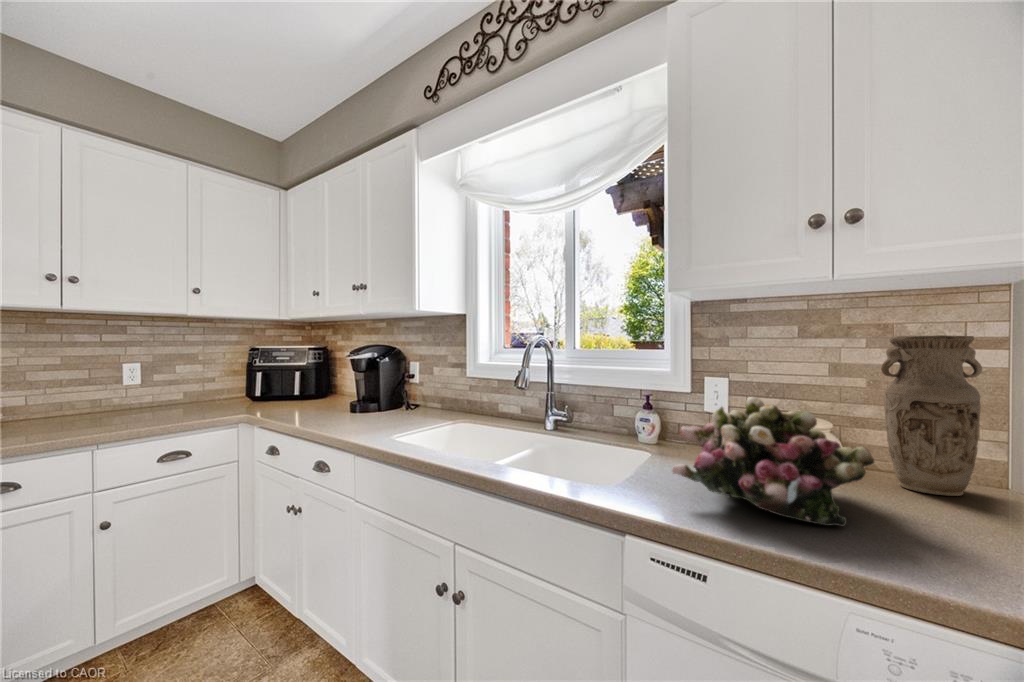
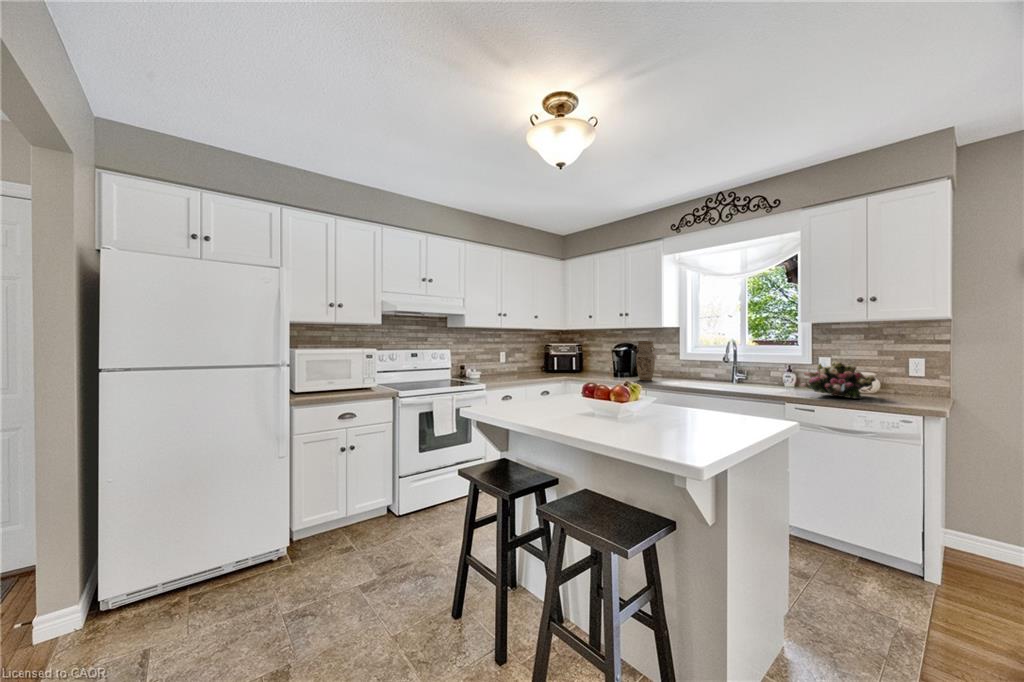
vase: present [881,335,982,496] -> present [636,341,655,380]

